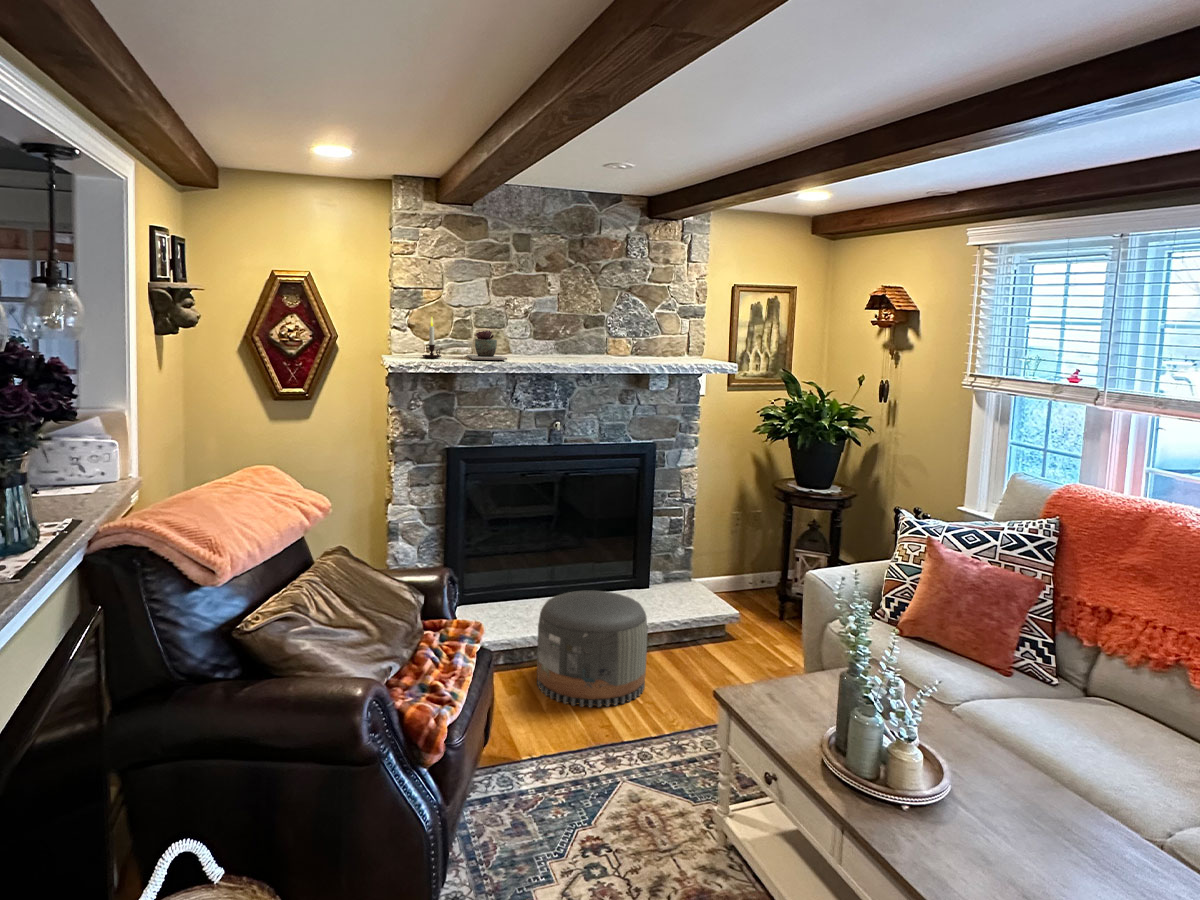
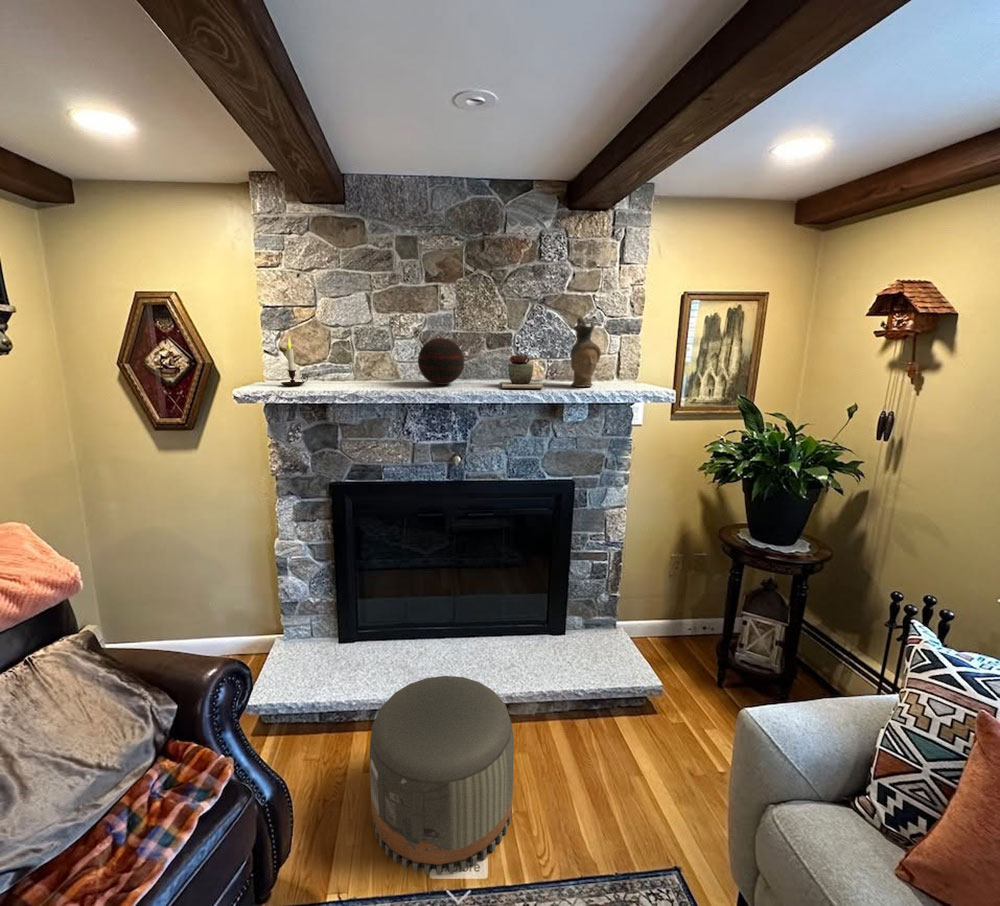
ceramic pitcher: none [656,304,681,361] -> present [571,317,601,387]
decorative orb: none [534,320,573,359] -> present [418,338,464,385]
succulent plant: present [467,331,507,360] -> present [501,354,543,388]

